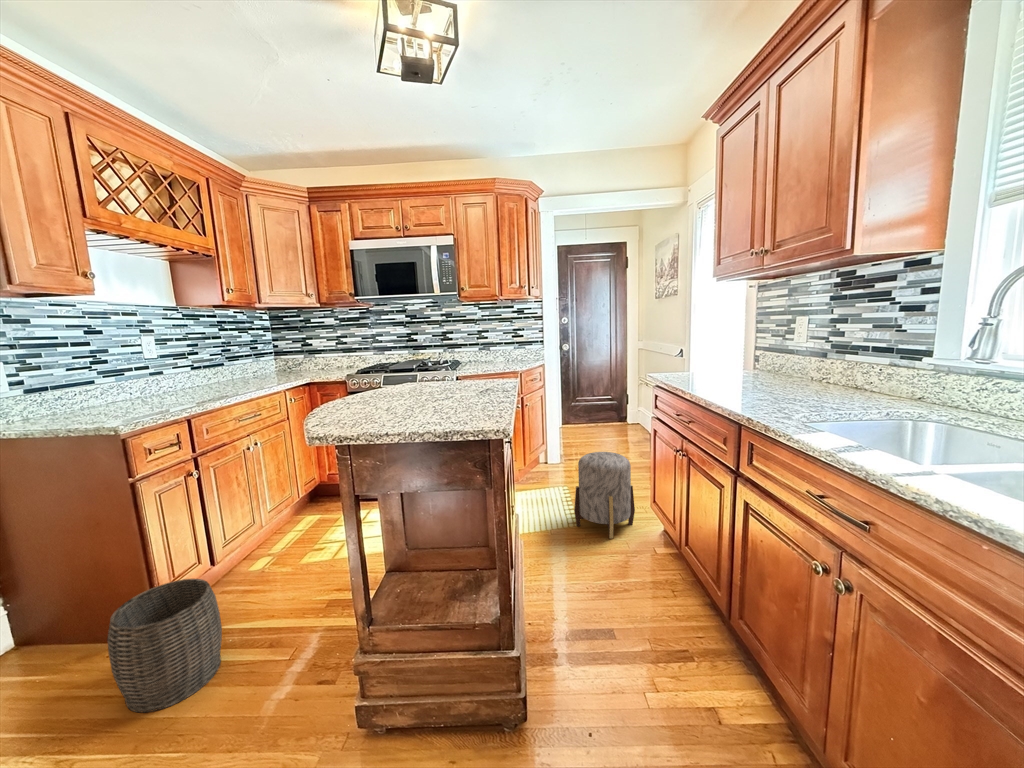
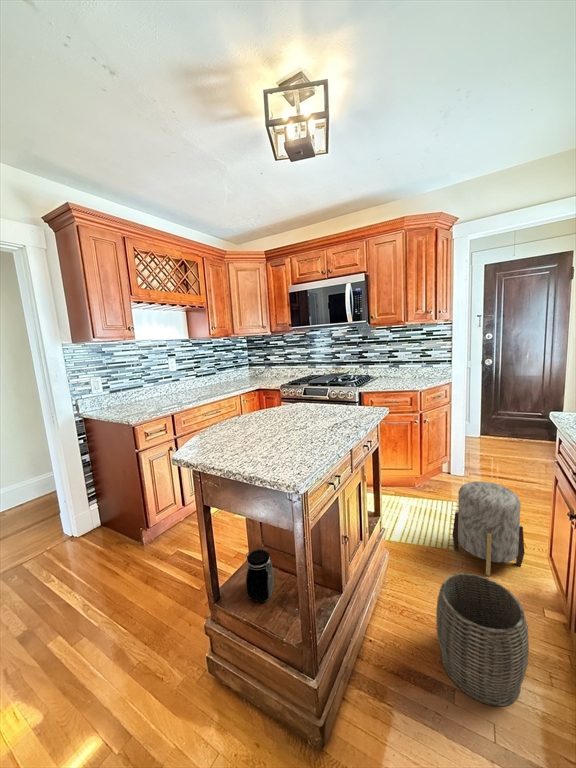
jar: none [398,547,437,610] -> present [246,549,274,602]
woven basket: present [107,579,222,712] -> present [436,573,529,706]

